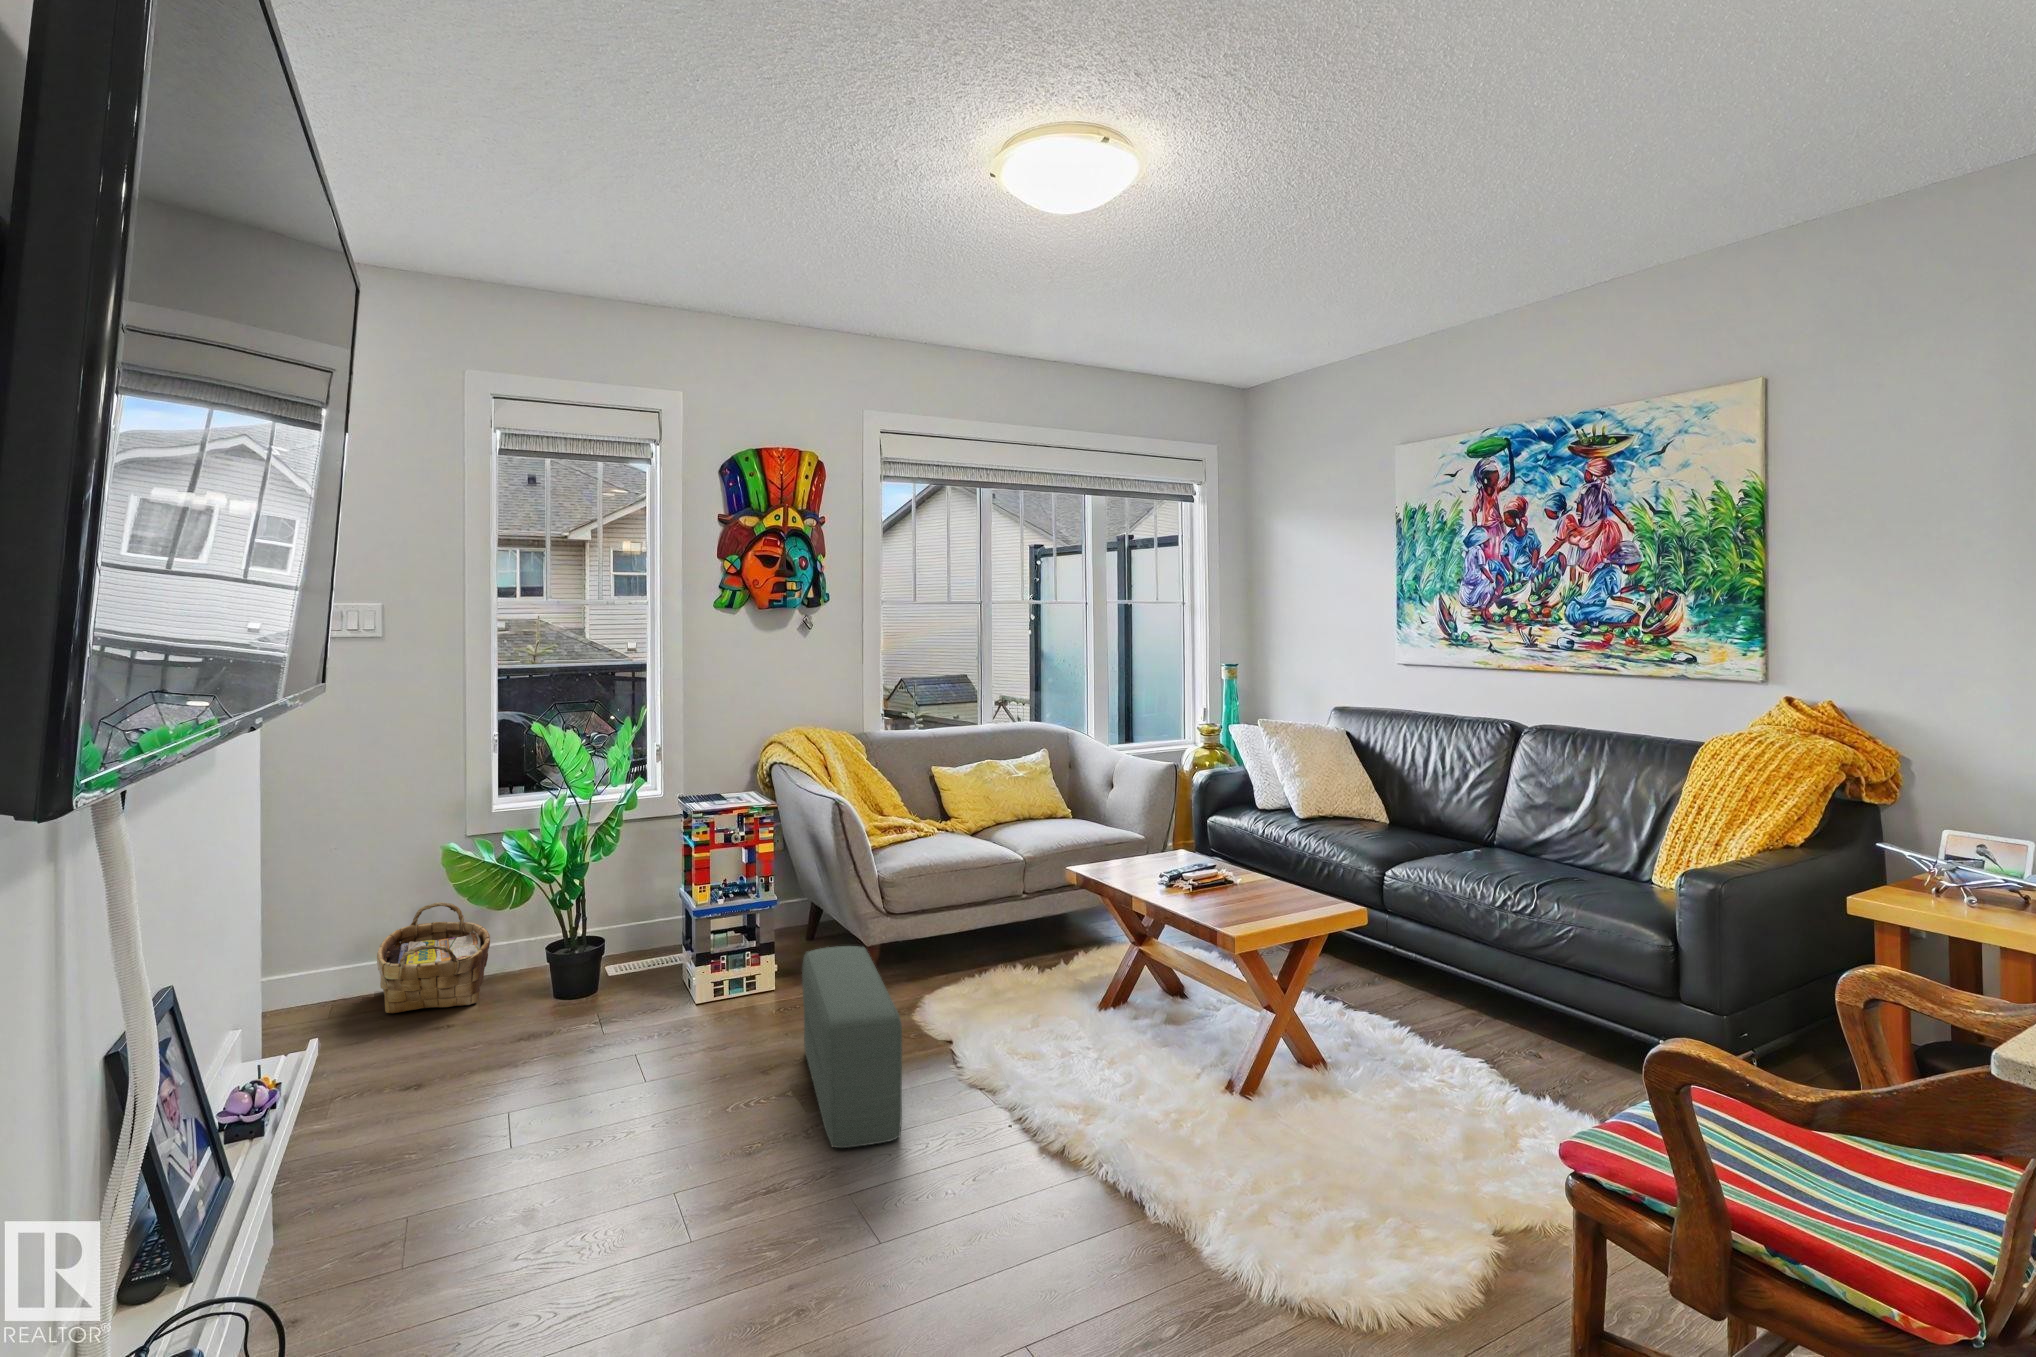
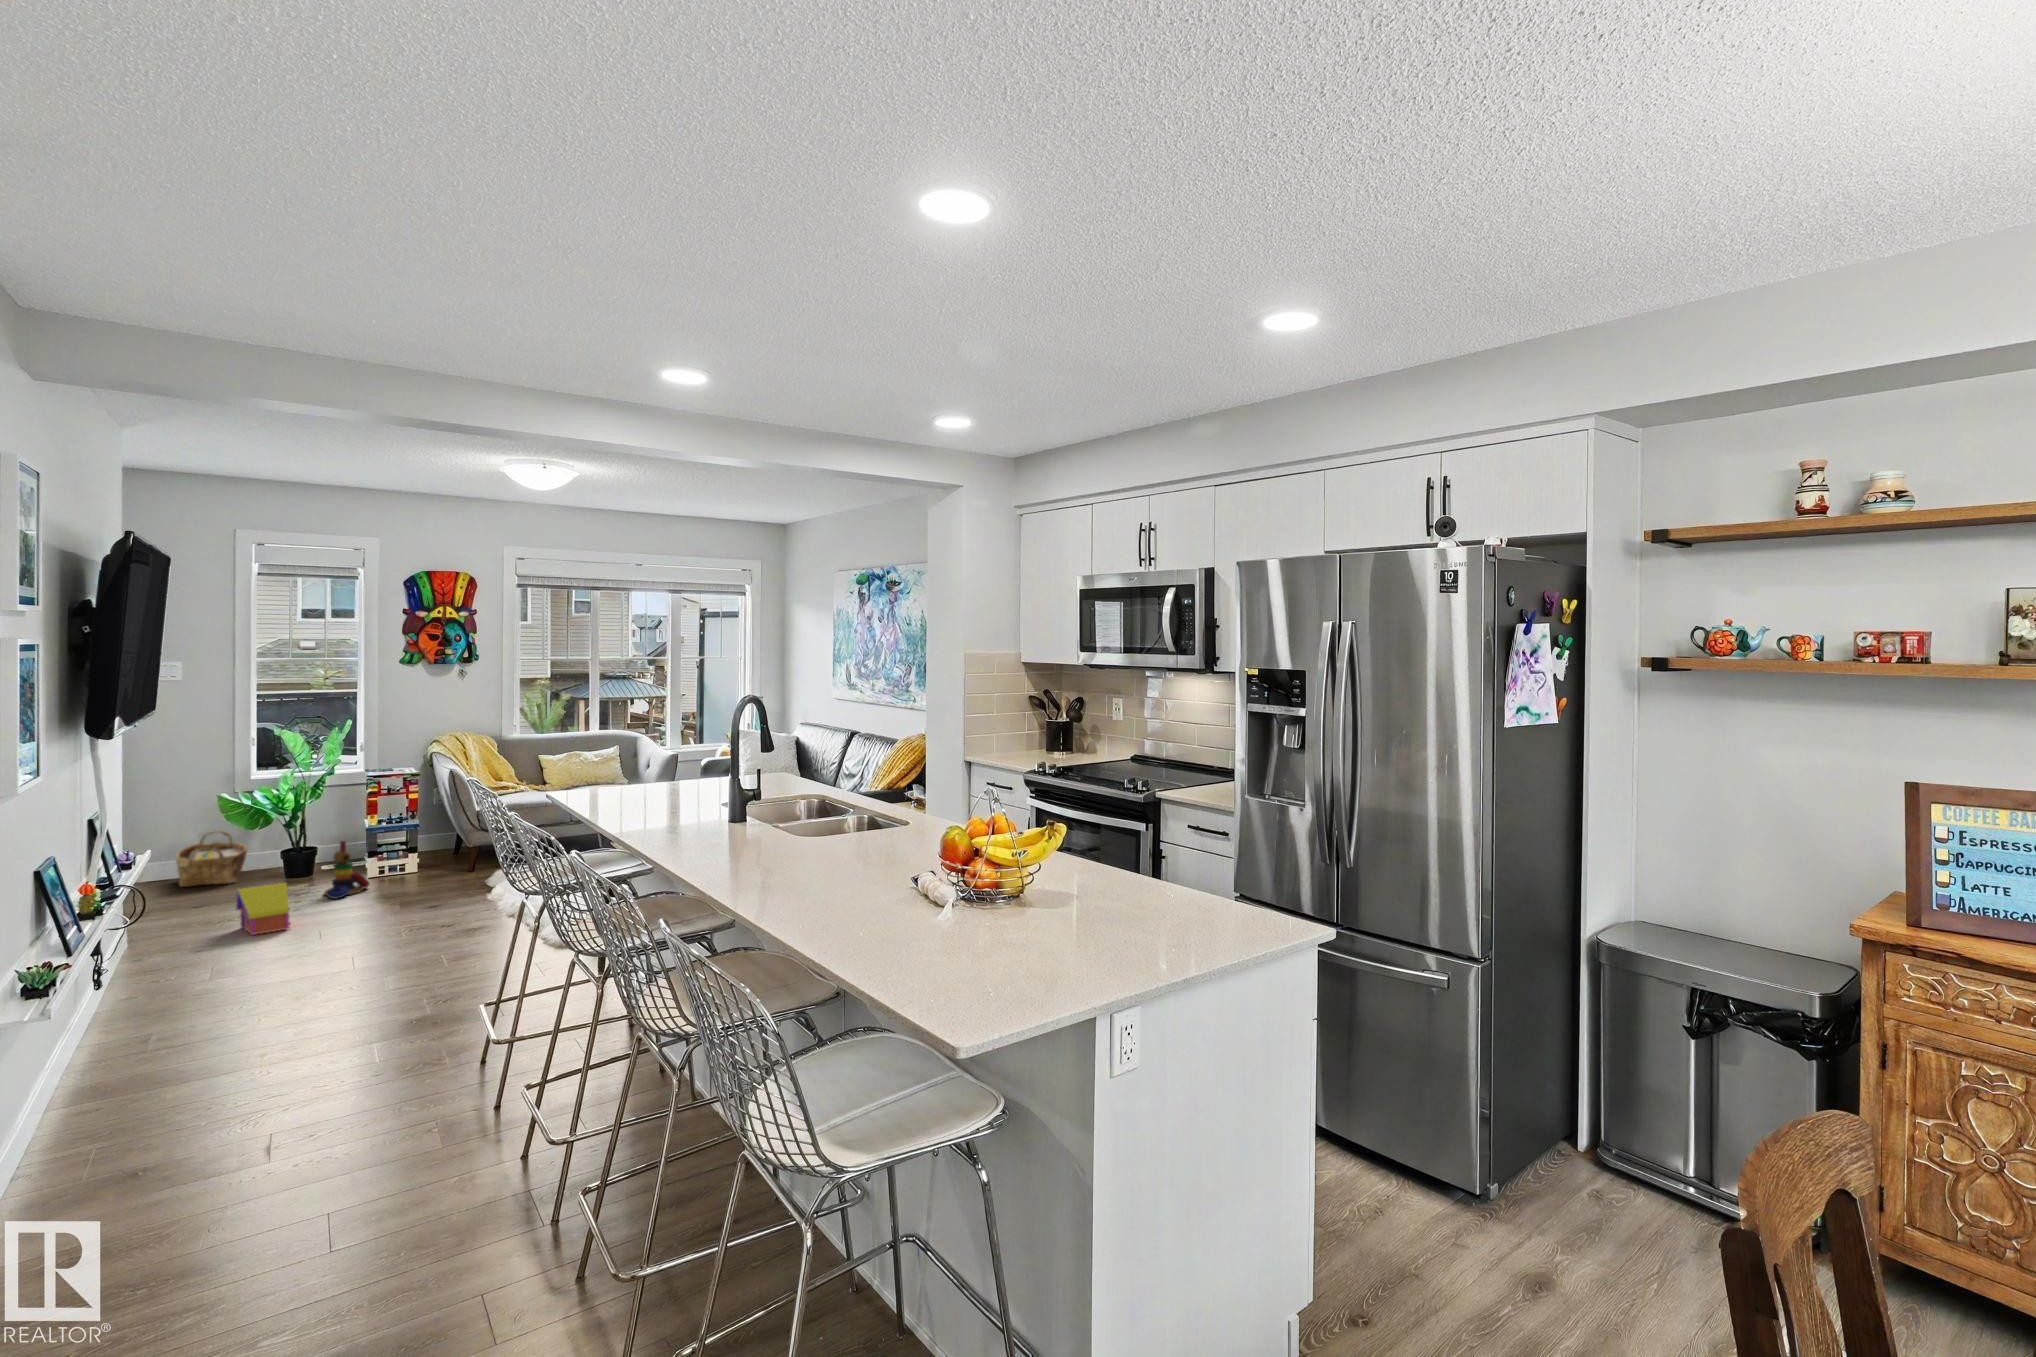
stacking toy: none [641,946,715,1065] -> present [324,841,370,899]
pouf: present [802,946,902,1148] -> none [399,837,451,918]
toy house: none [514,1073,624,1203] -> present [236,883,290,935]

